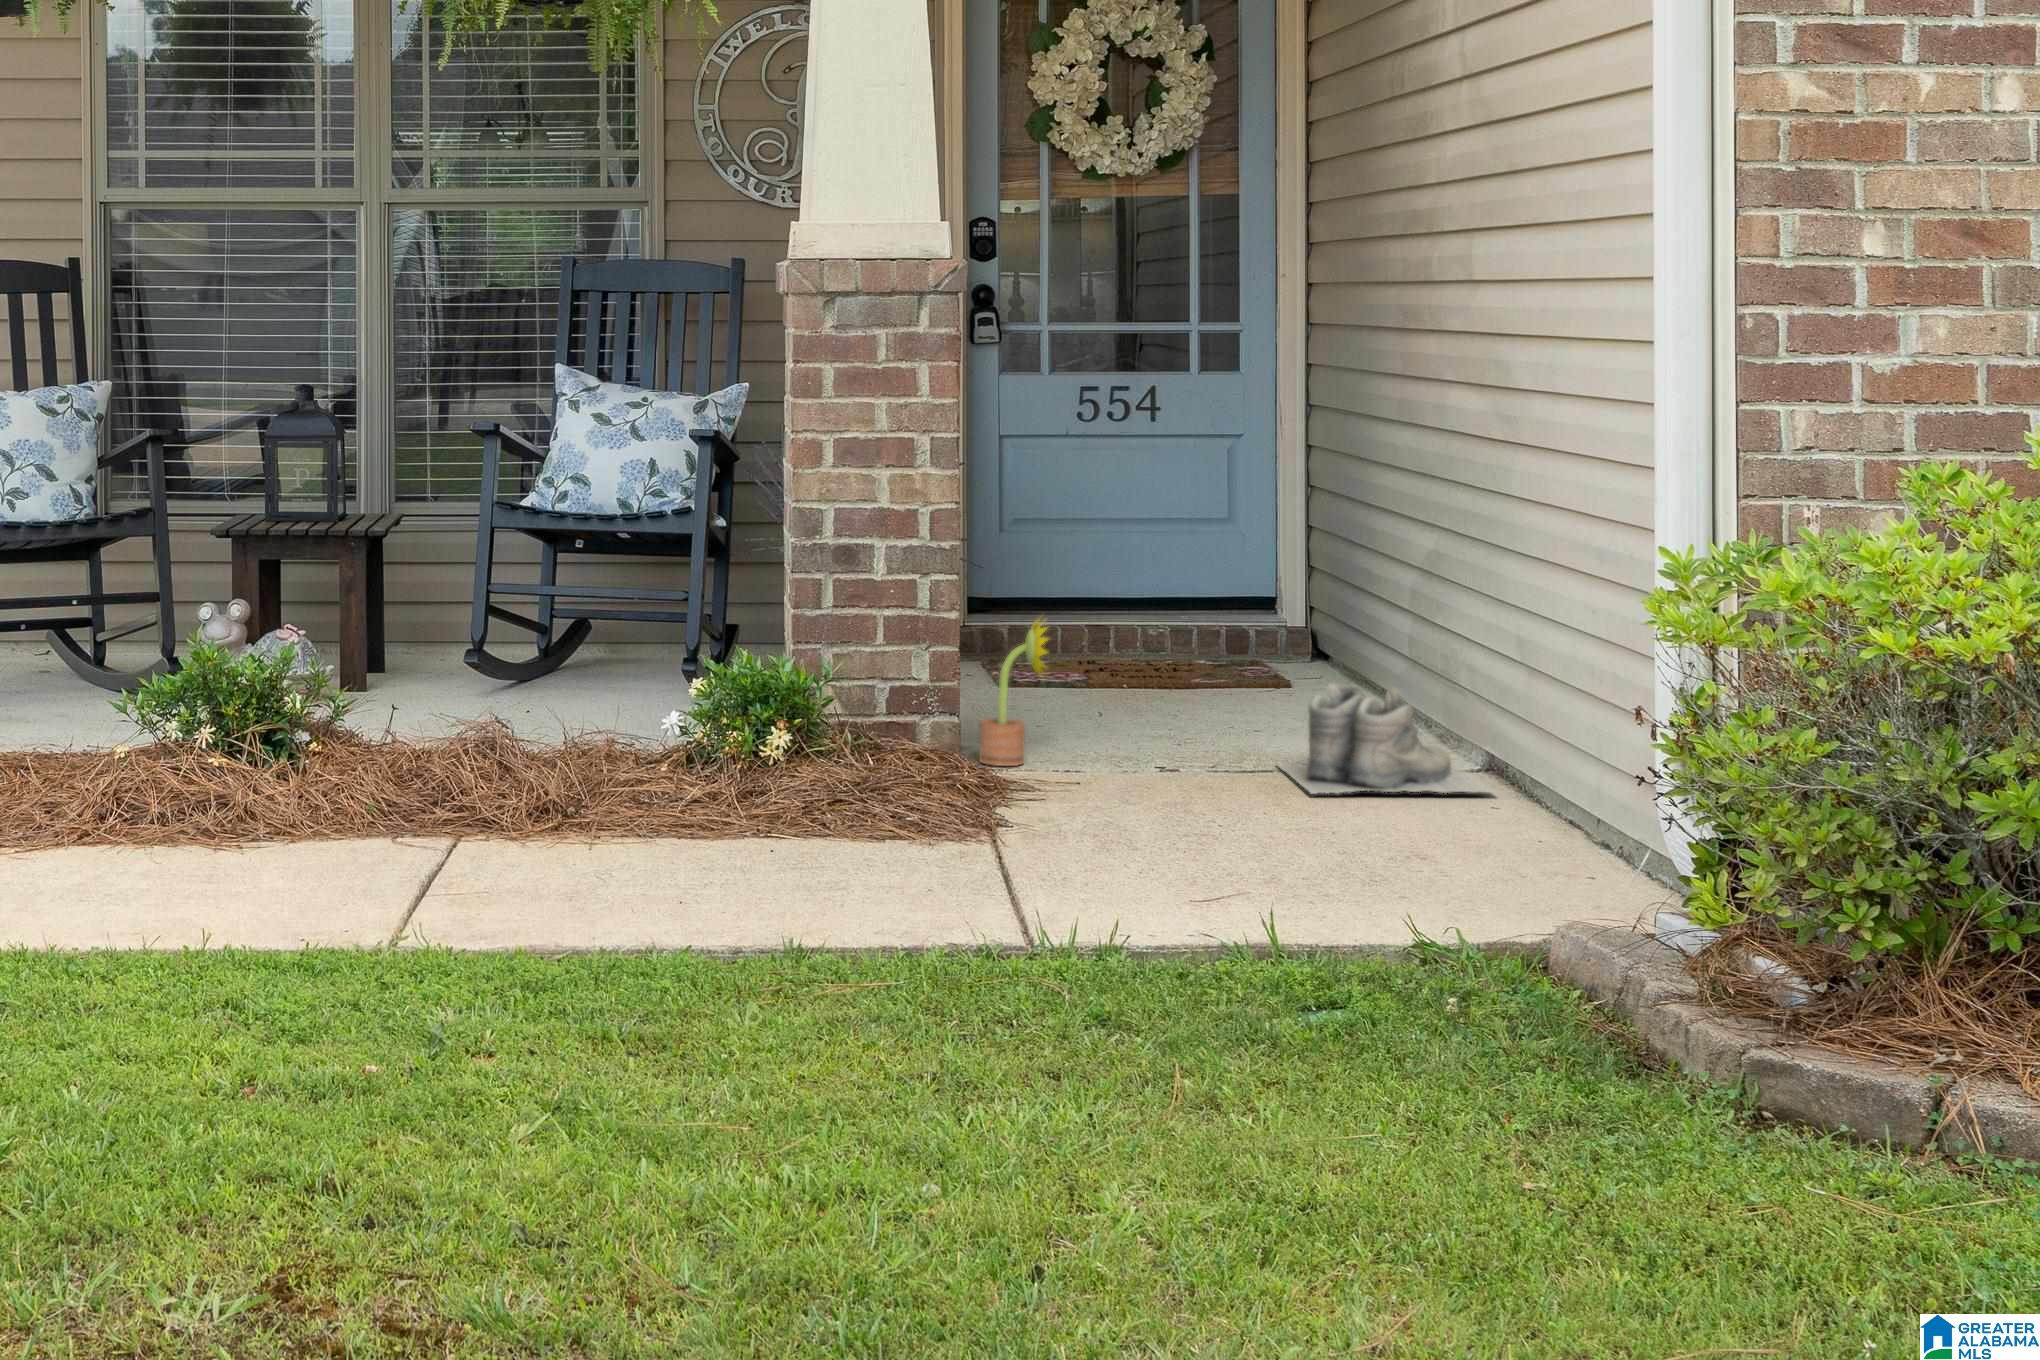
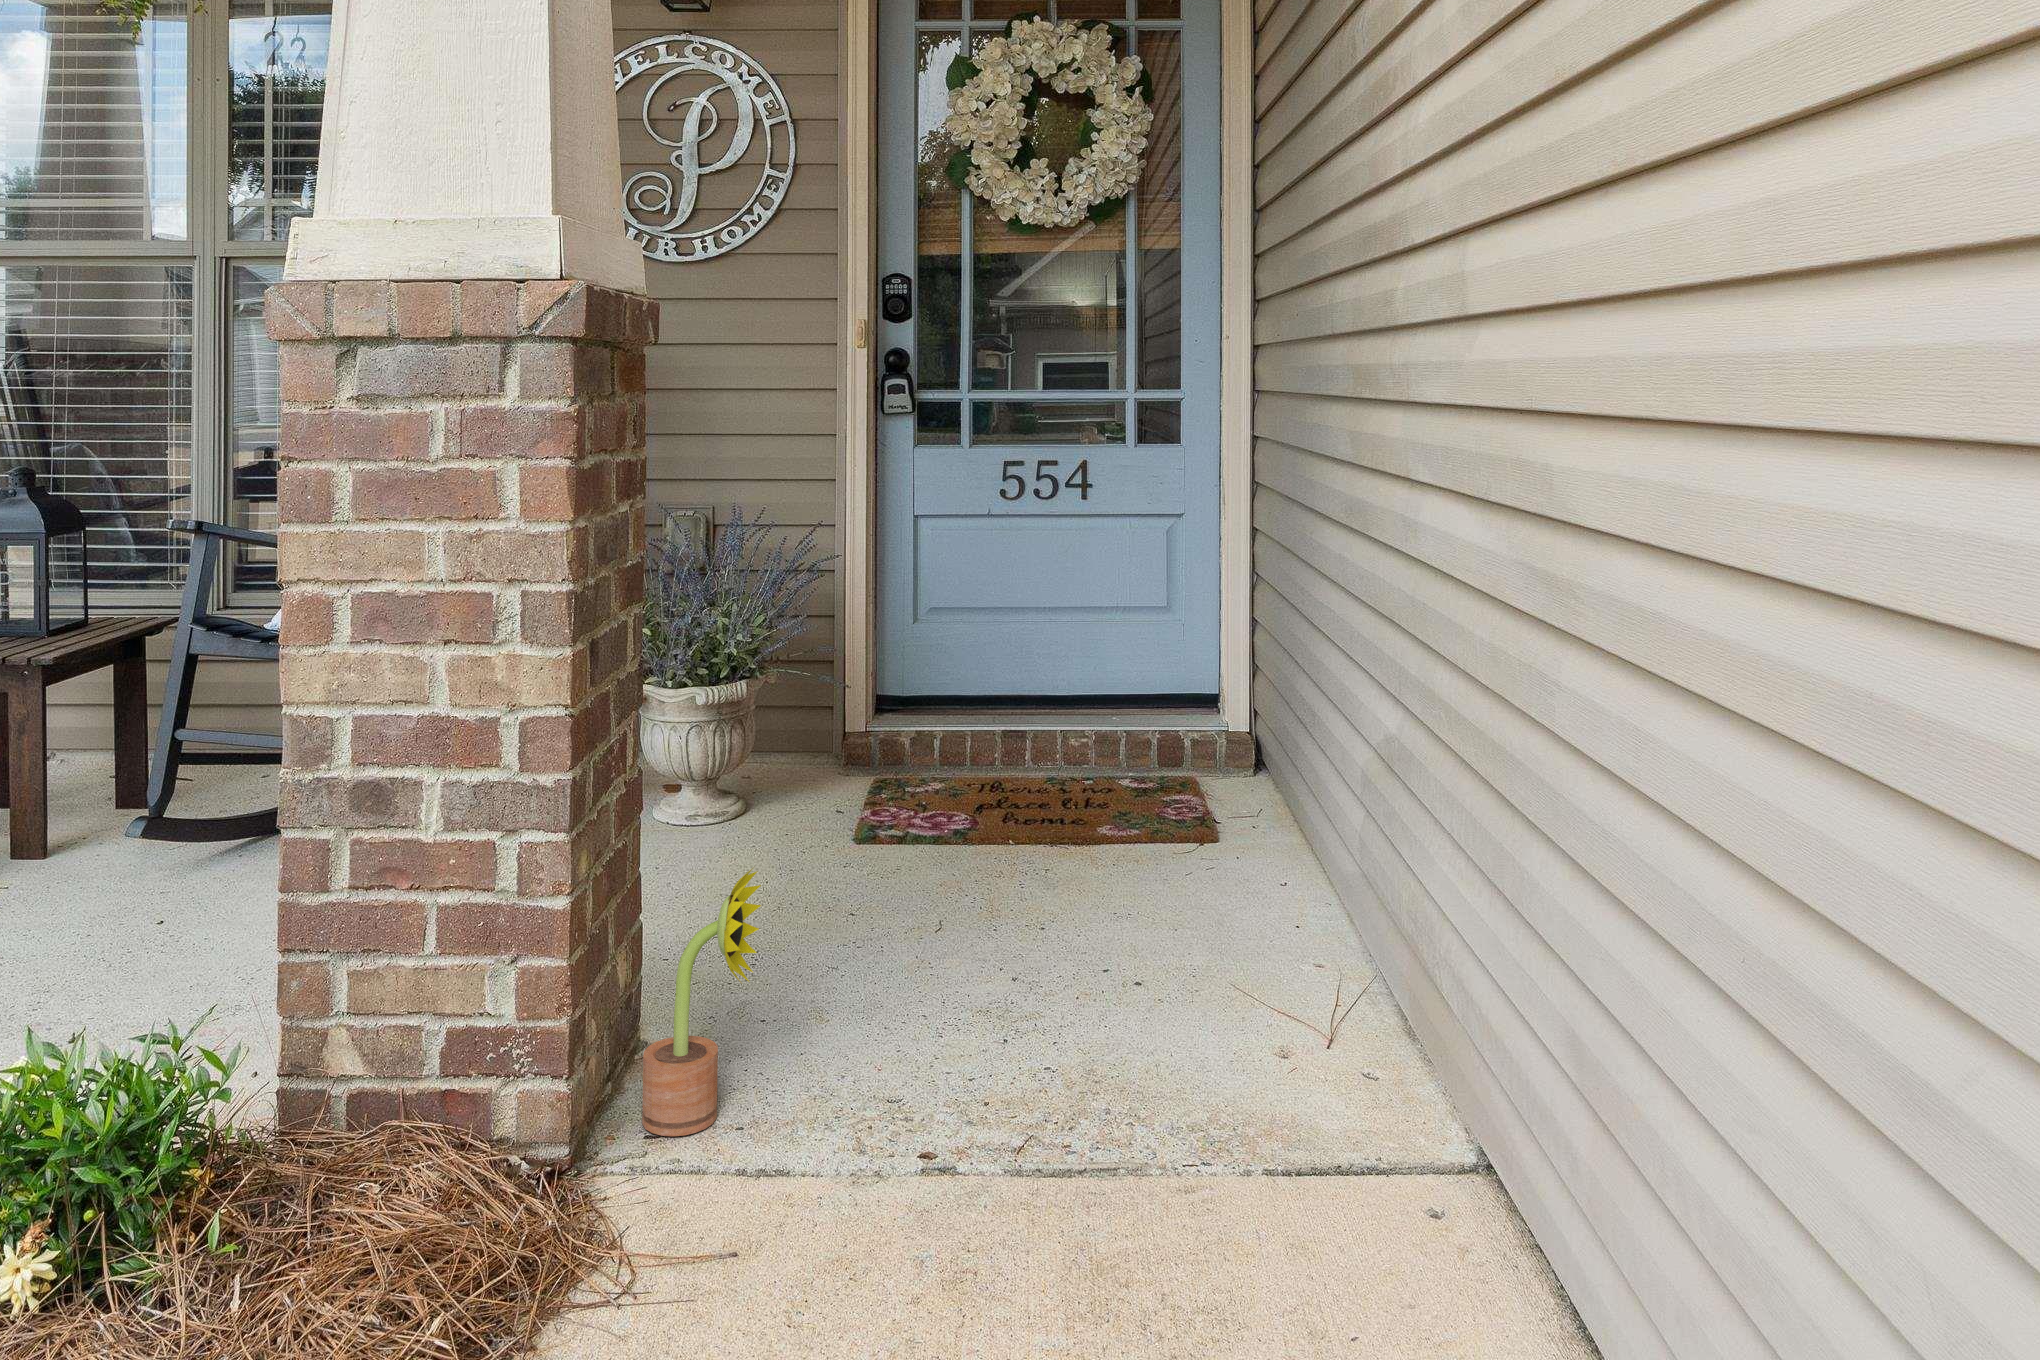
boots: present [1277,683,1494,794] -> none [1122,999,1481,1260]

